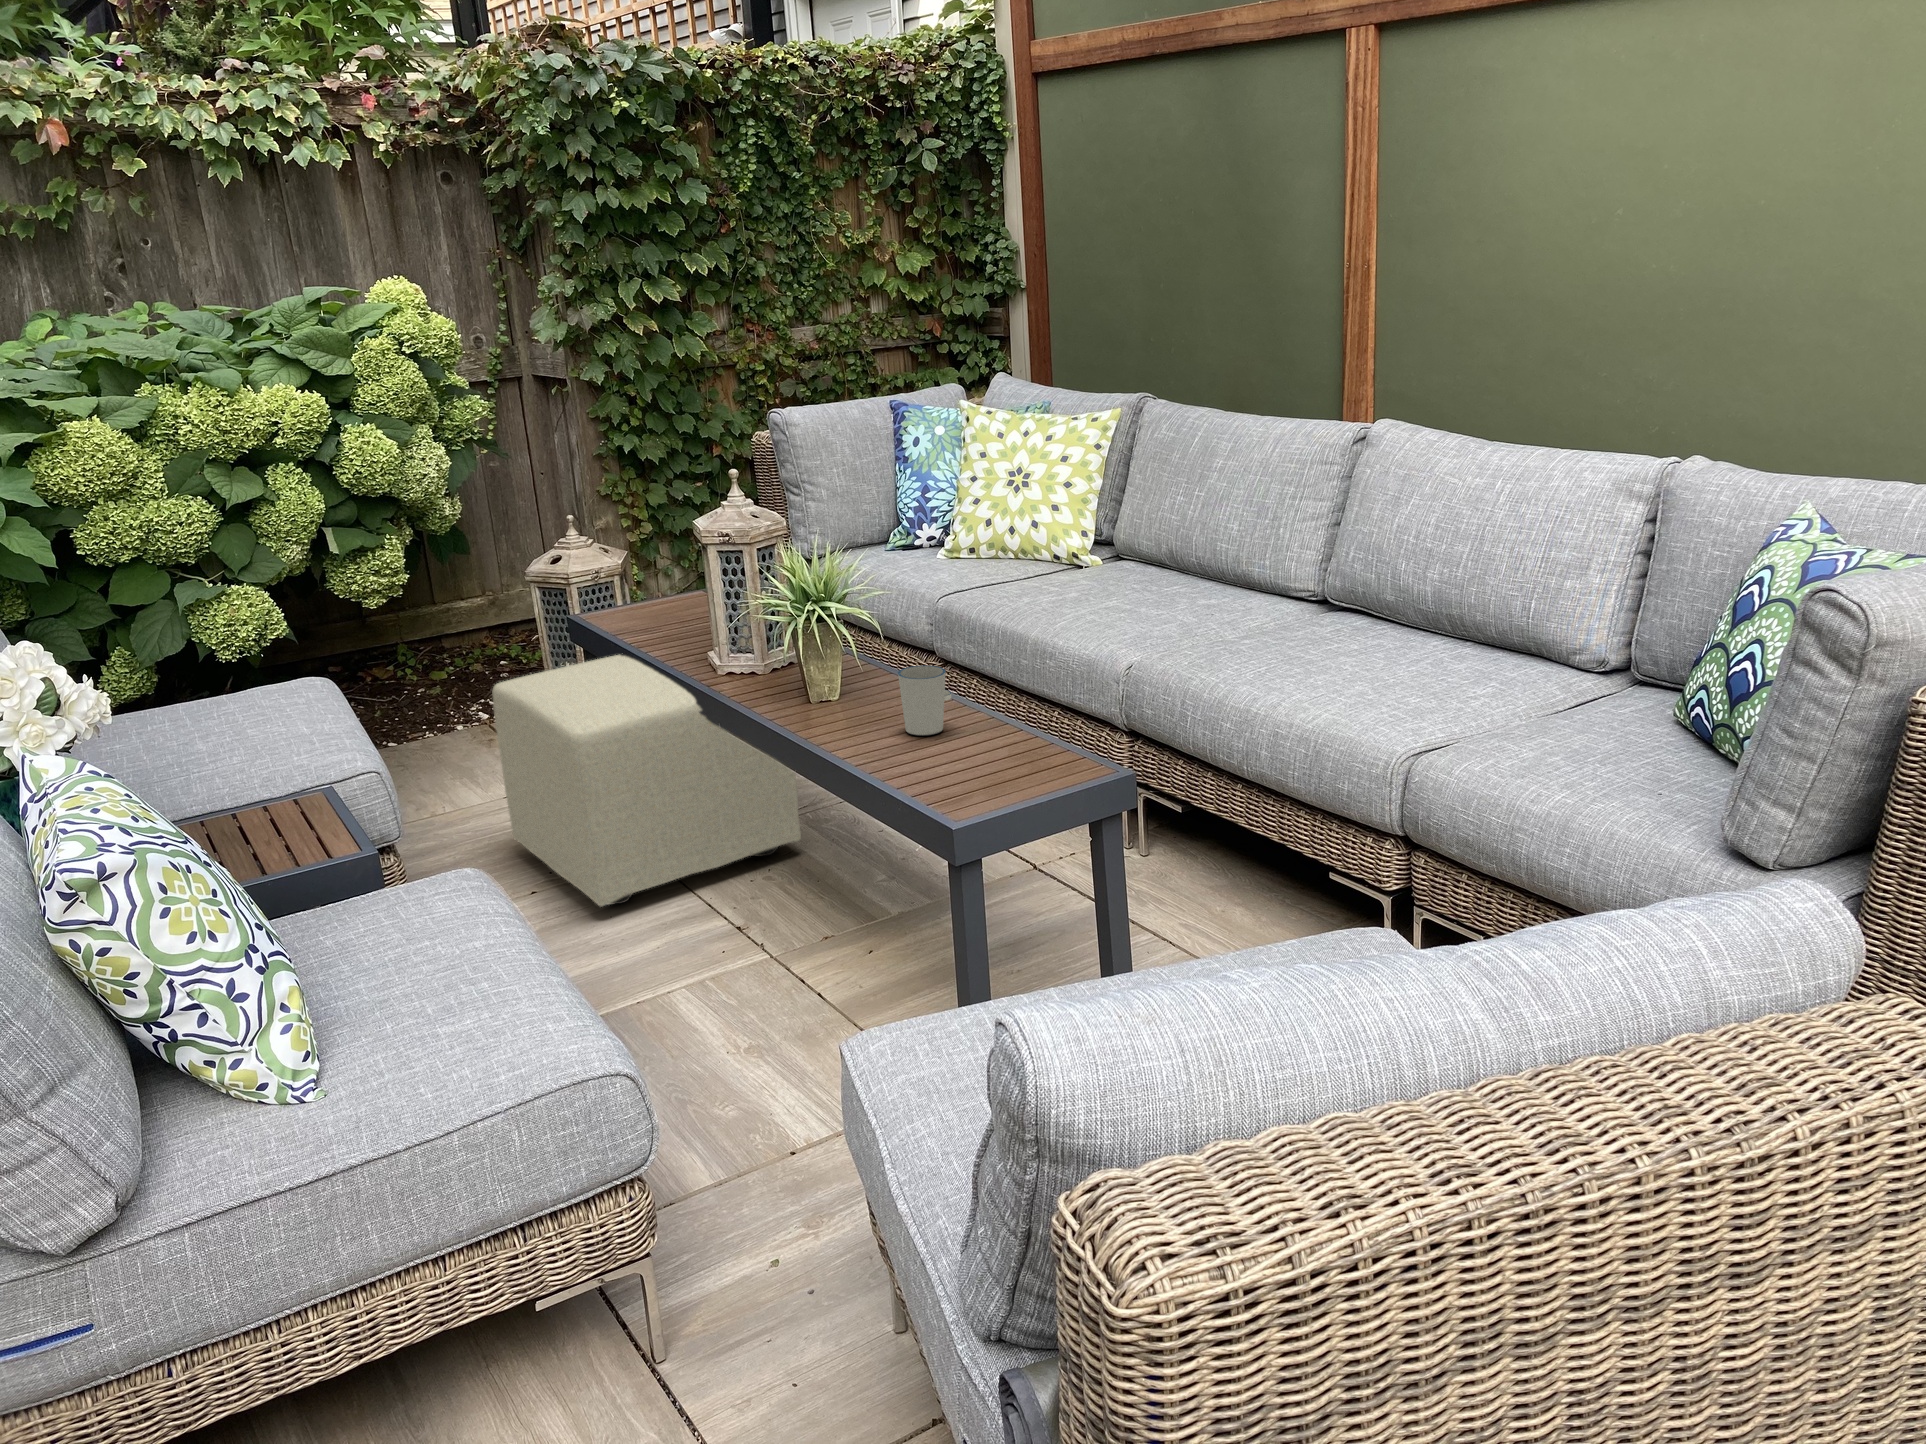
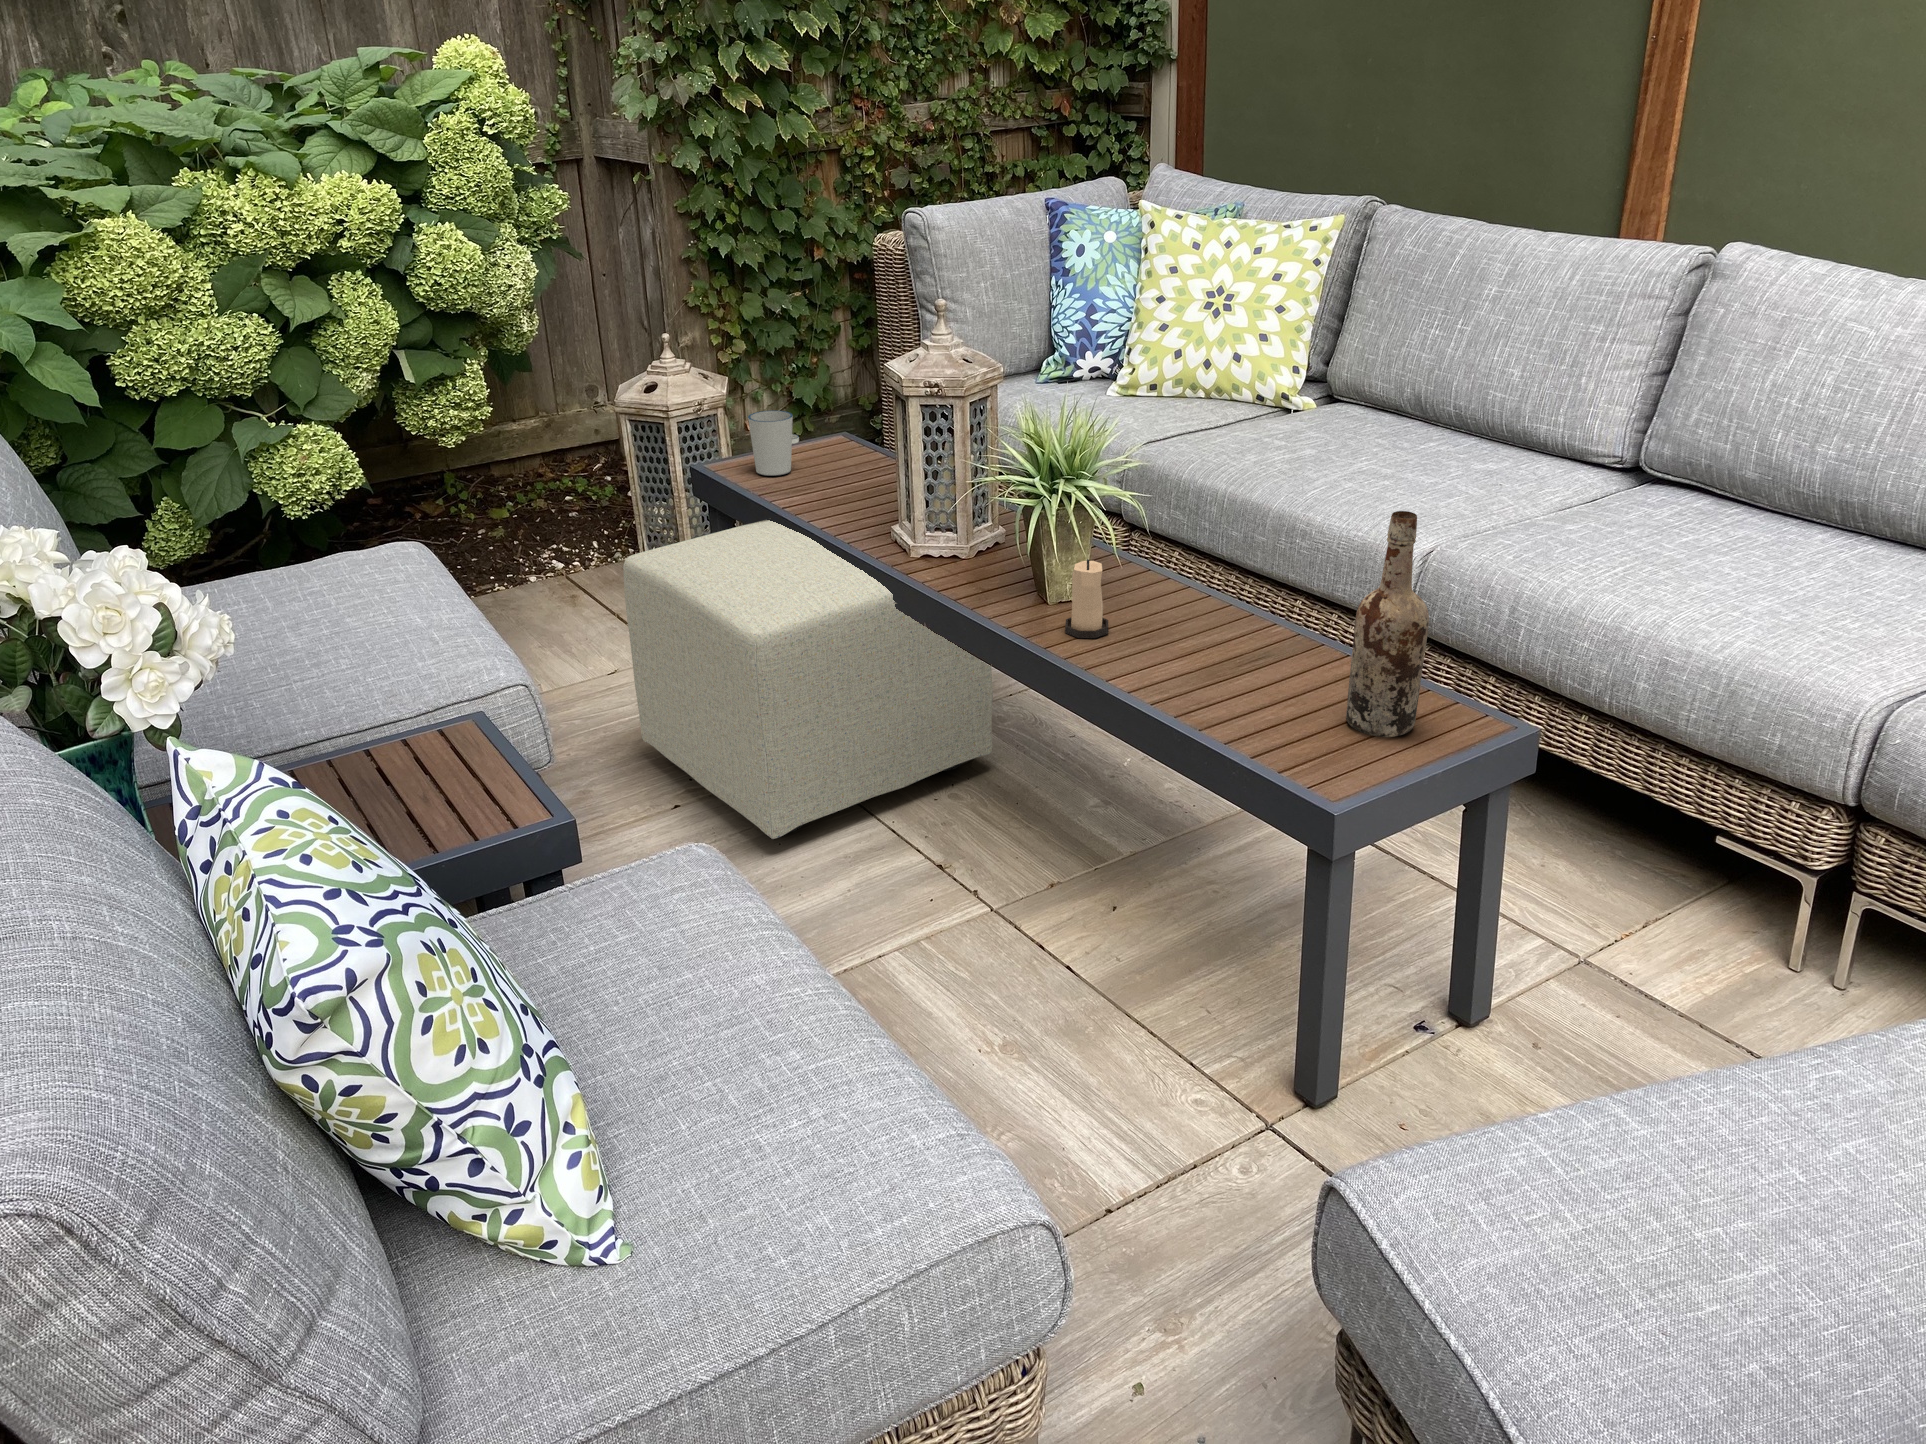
wine bottle: none [996,609,1051,784] -> present [1346,511,1429,737]
candle: none [814,663,851,726] -> present [1065,559,1108,638]
cup: present [898,665,951,736] -> present [748,410,799,476]

